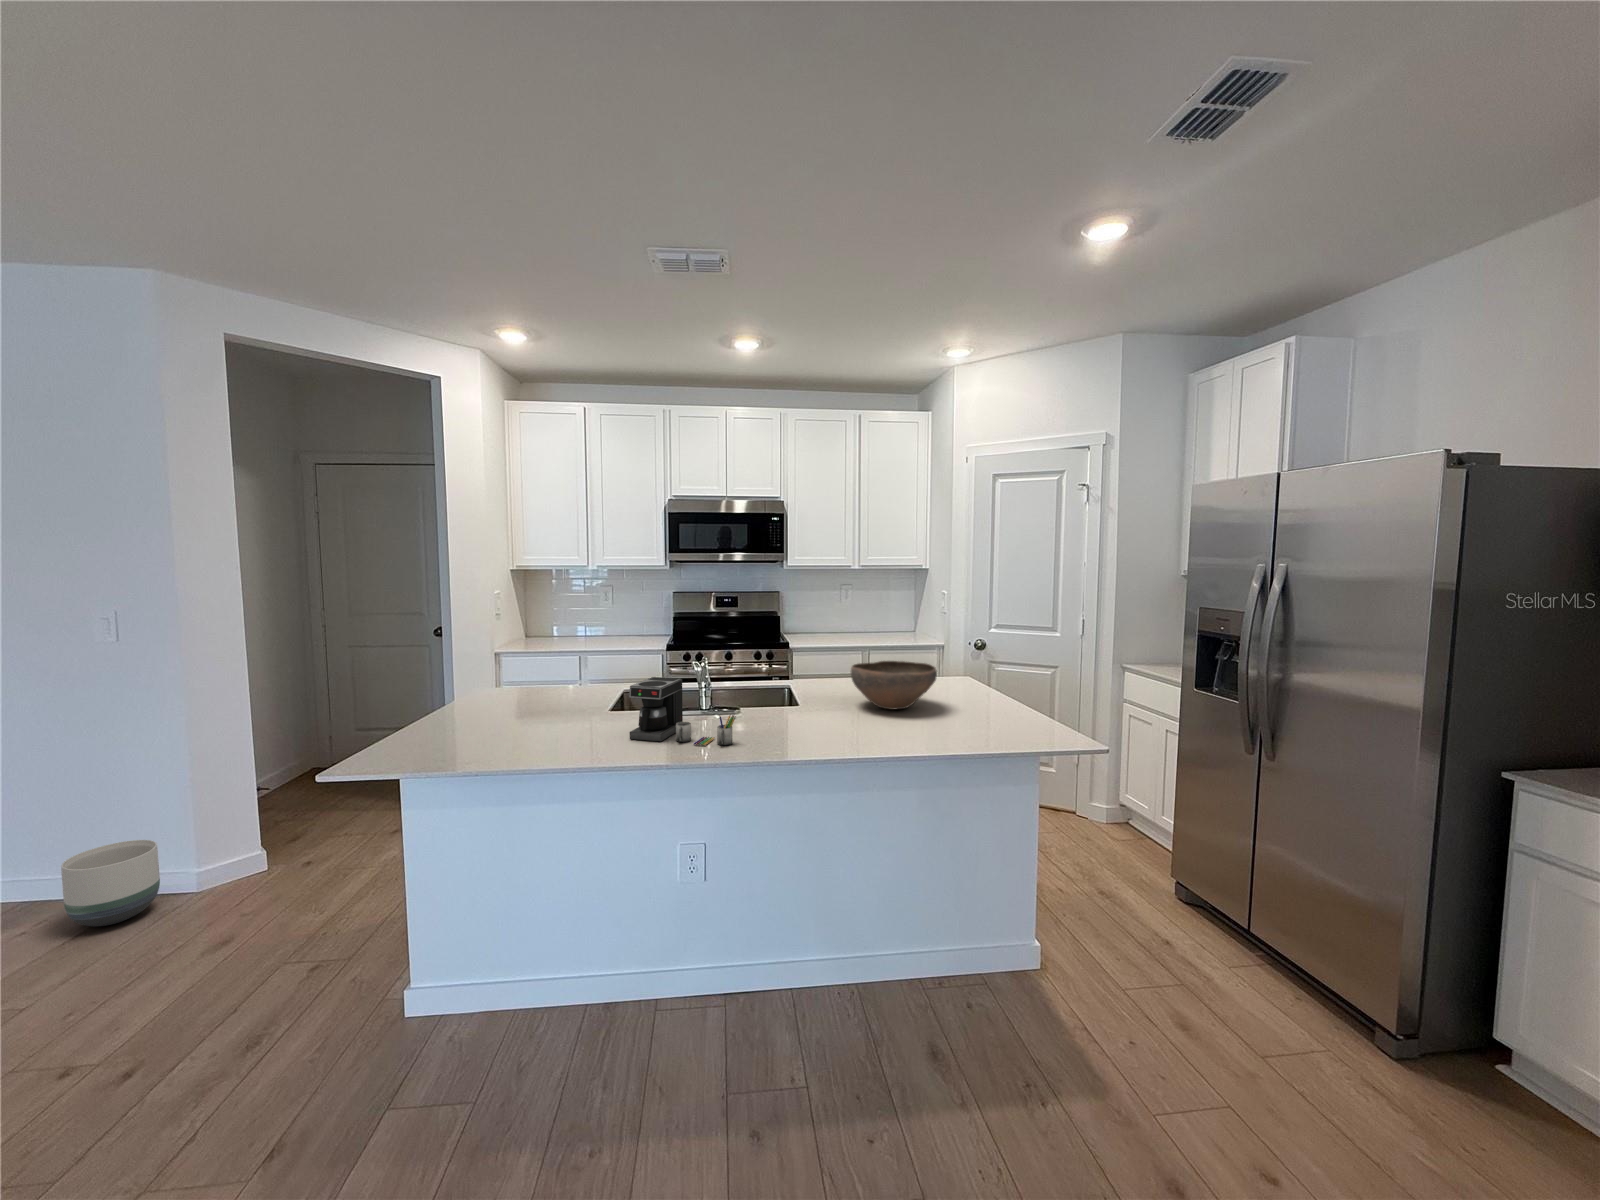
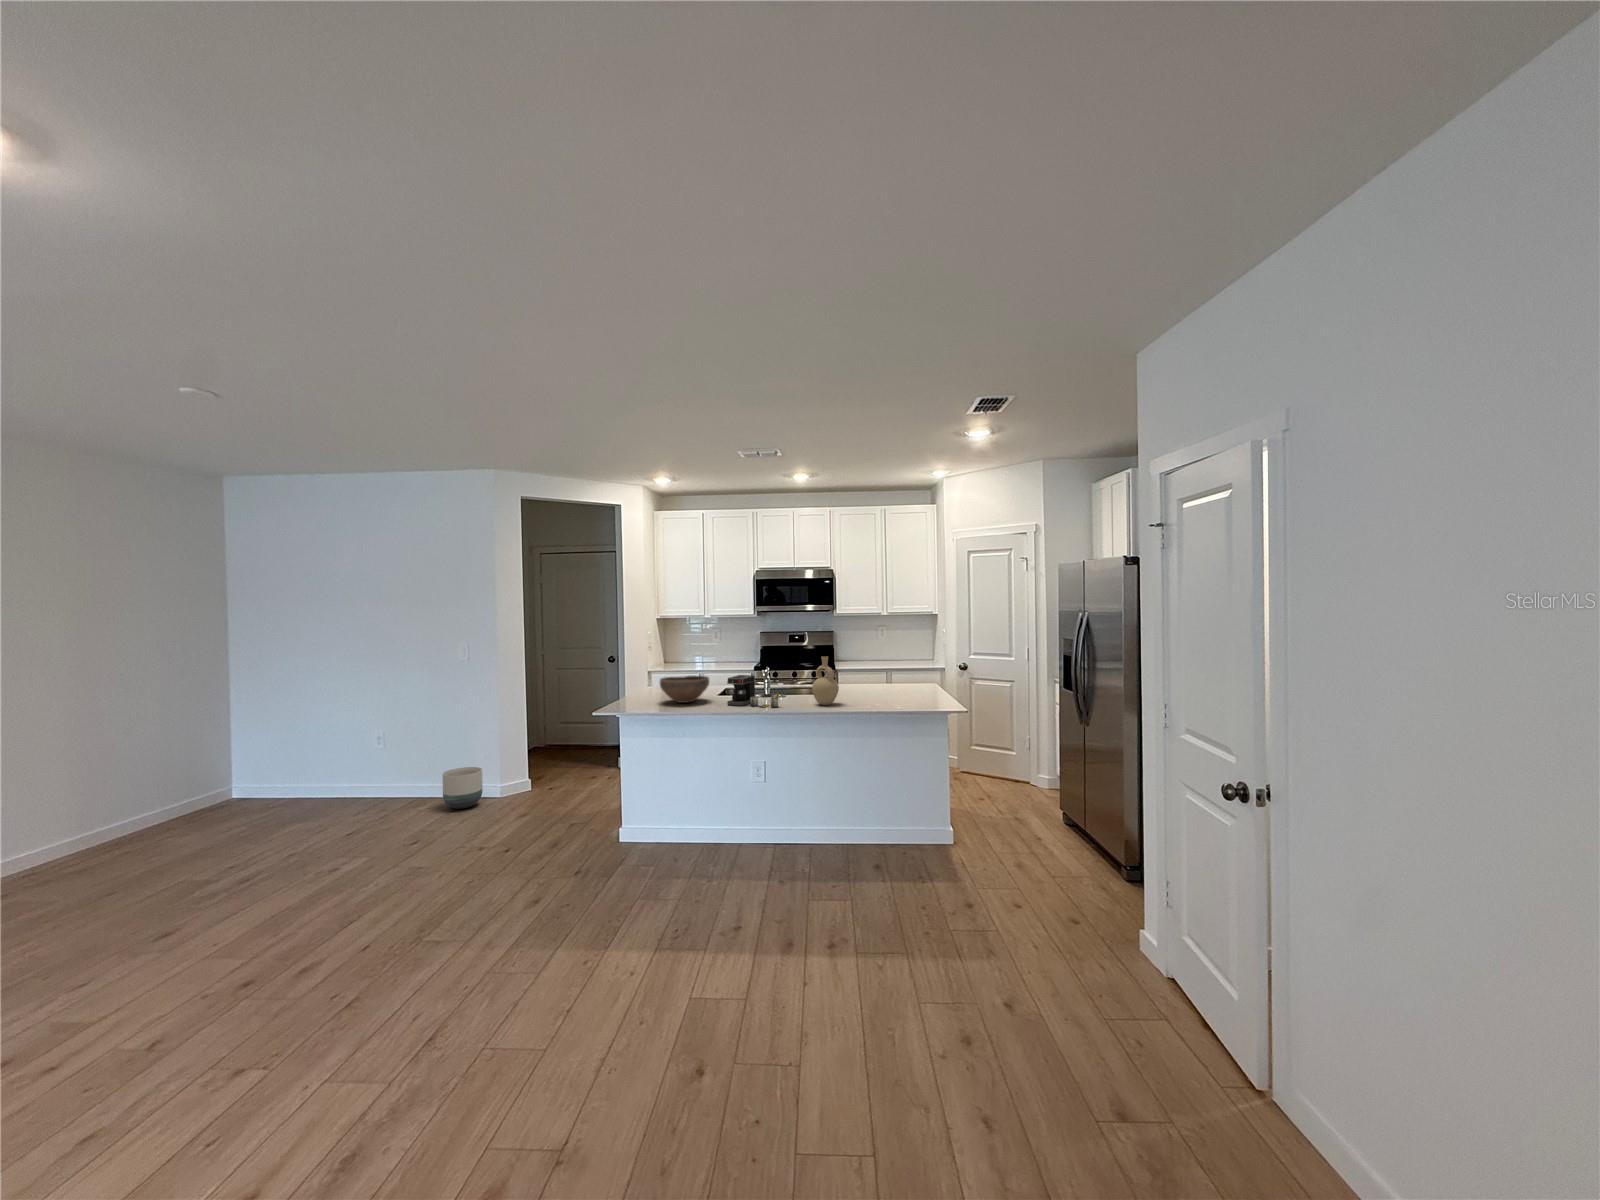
vase: none [796,643,846,736] -> present [812,656,839,705]
bowl: present [851,661,937,709] -> present [660,676,710,703]

